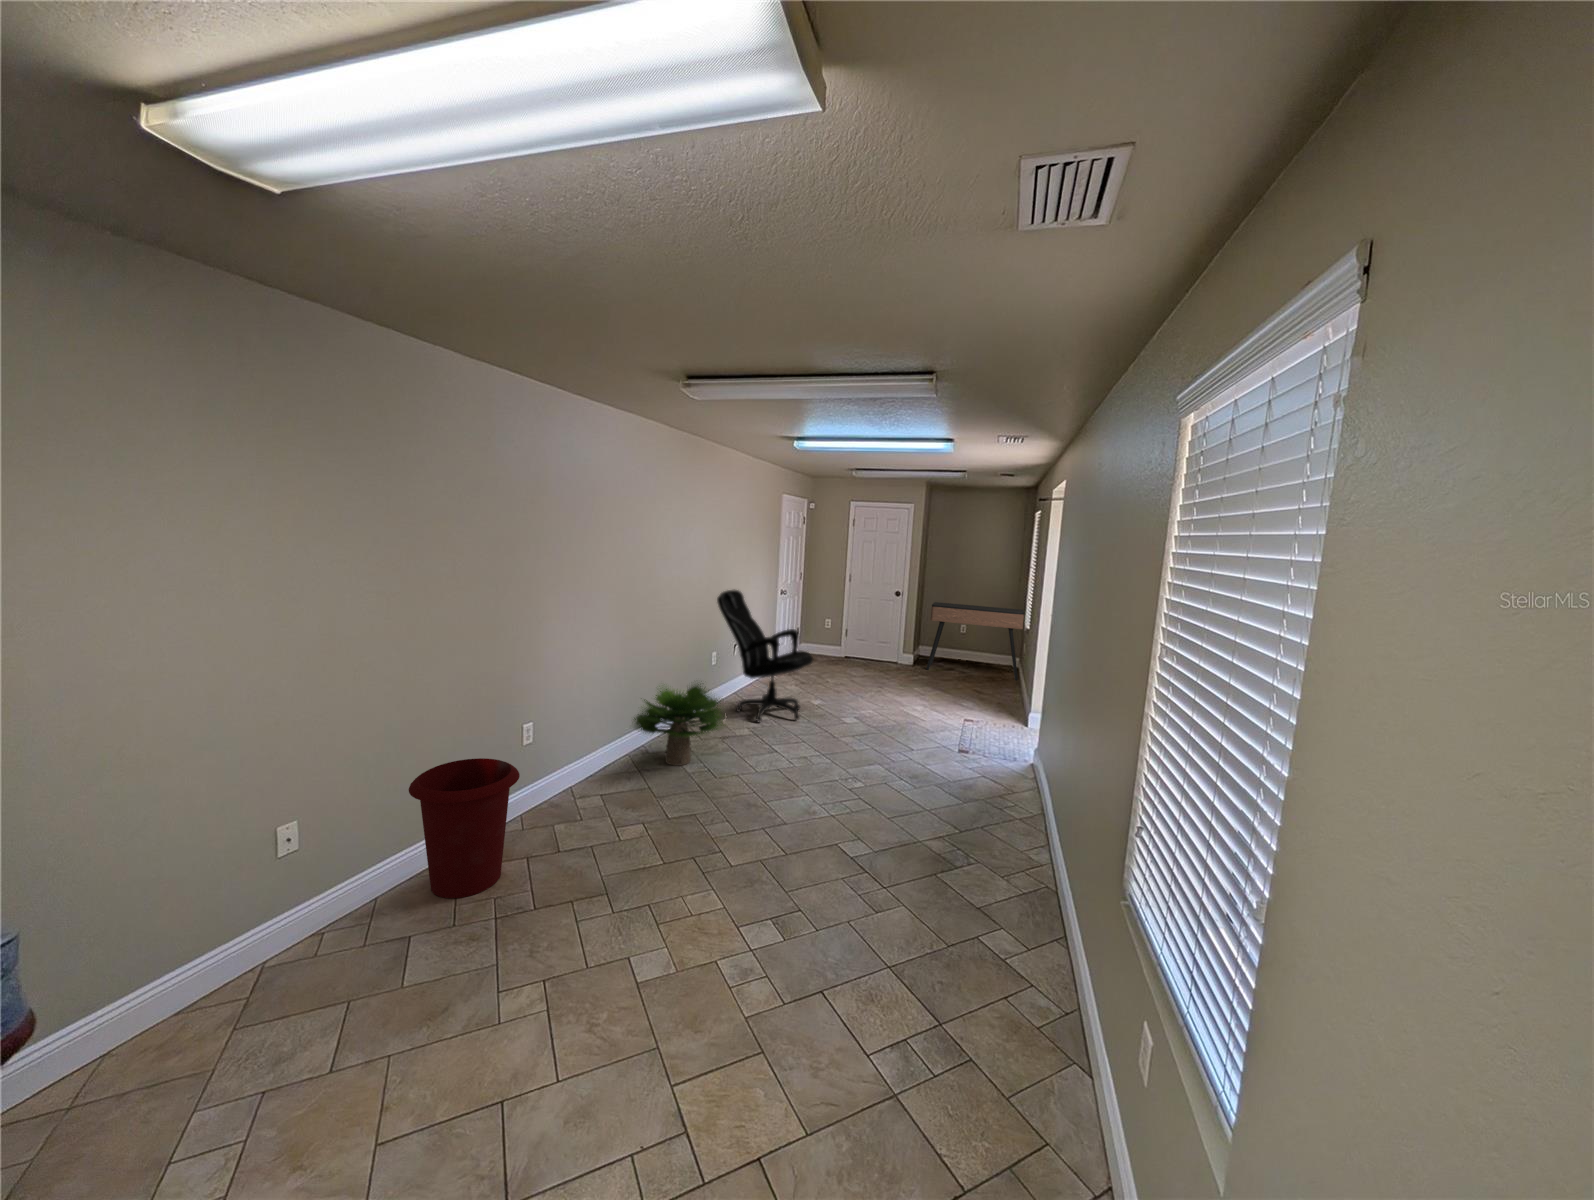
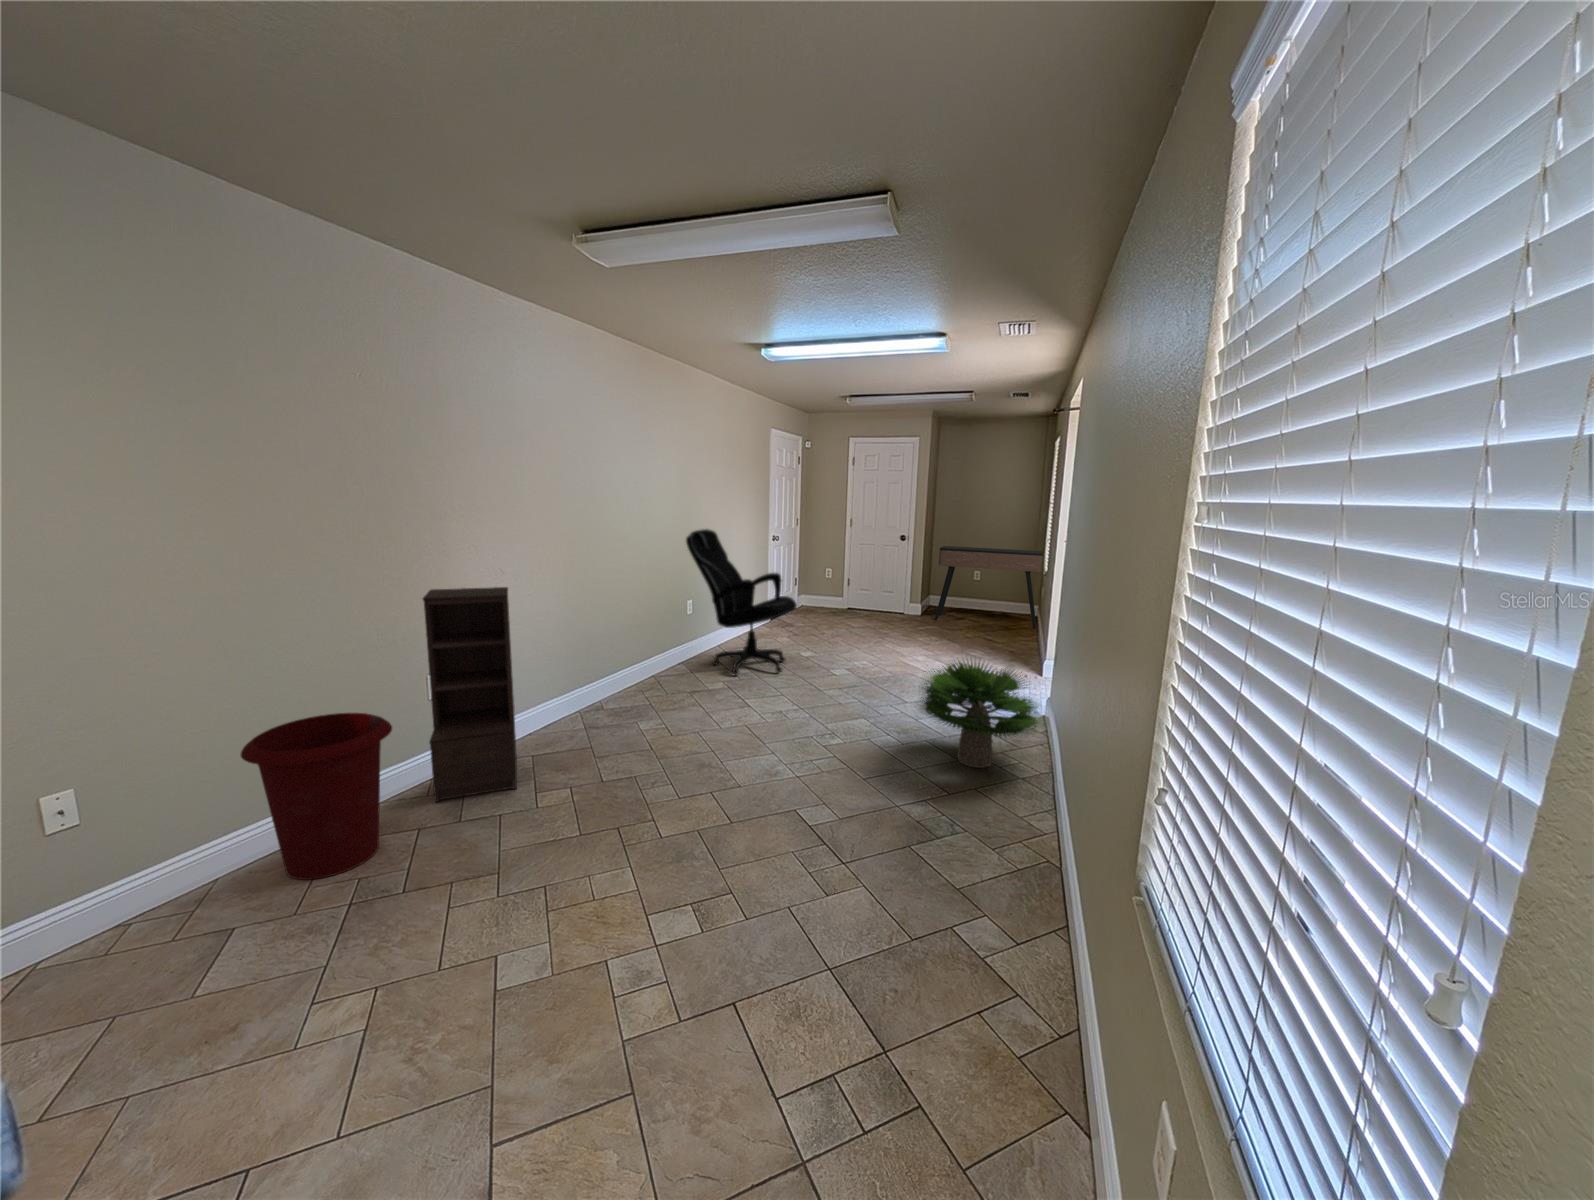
bookshelf: none [530,650,601,835] -> present [423,587,517,802]
potted plant: present [634,684,724,766] -> present [921,661,1041,768]

